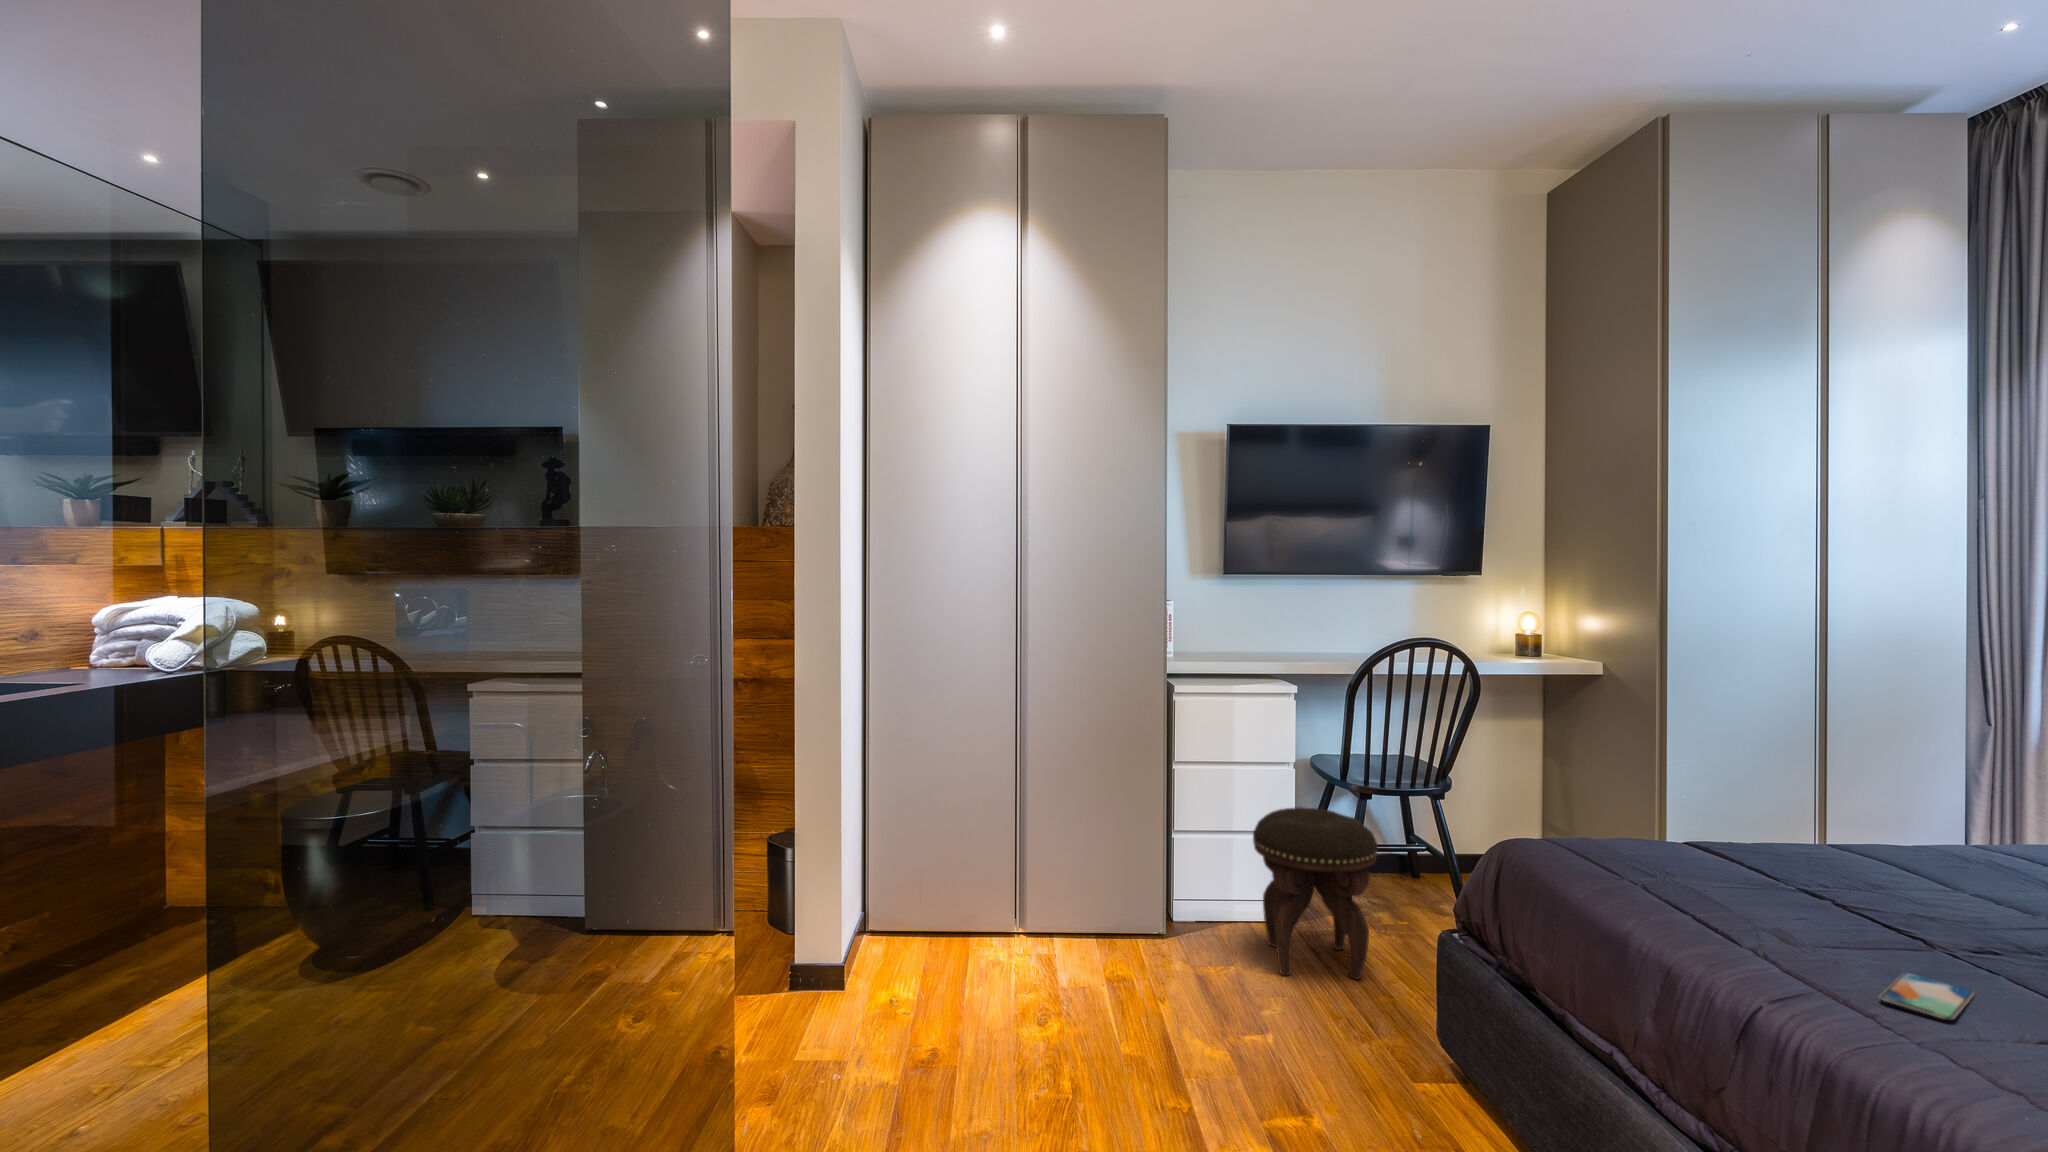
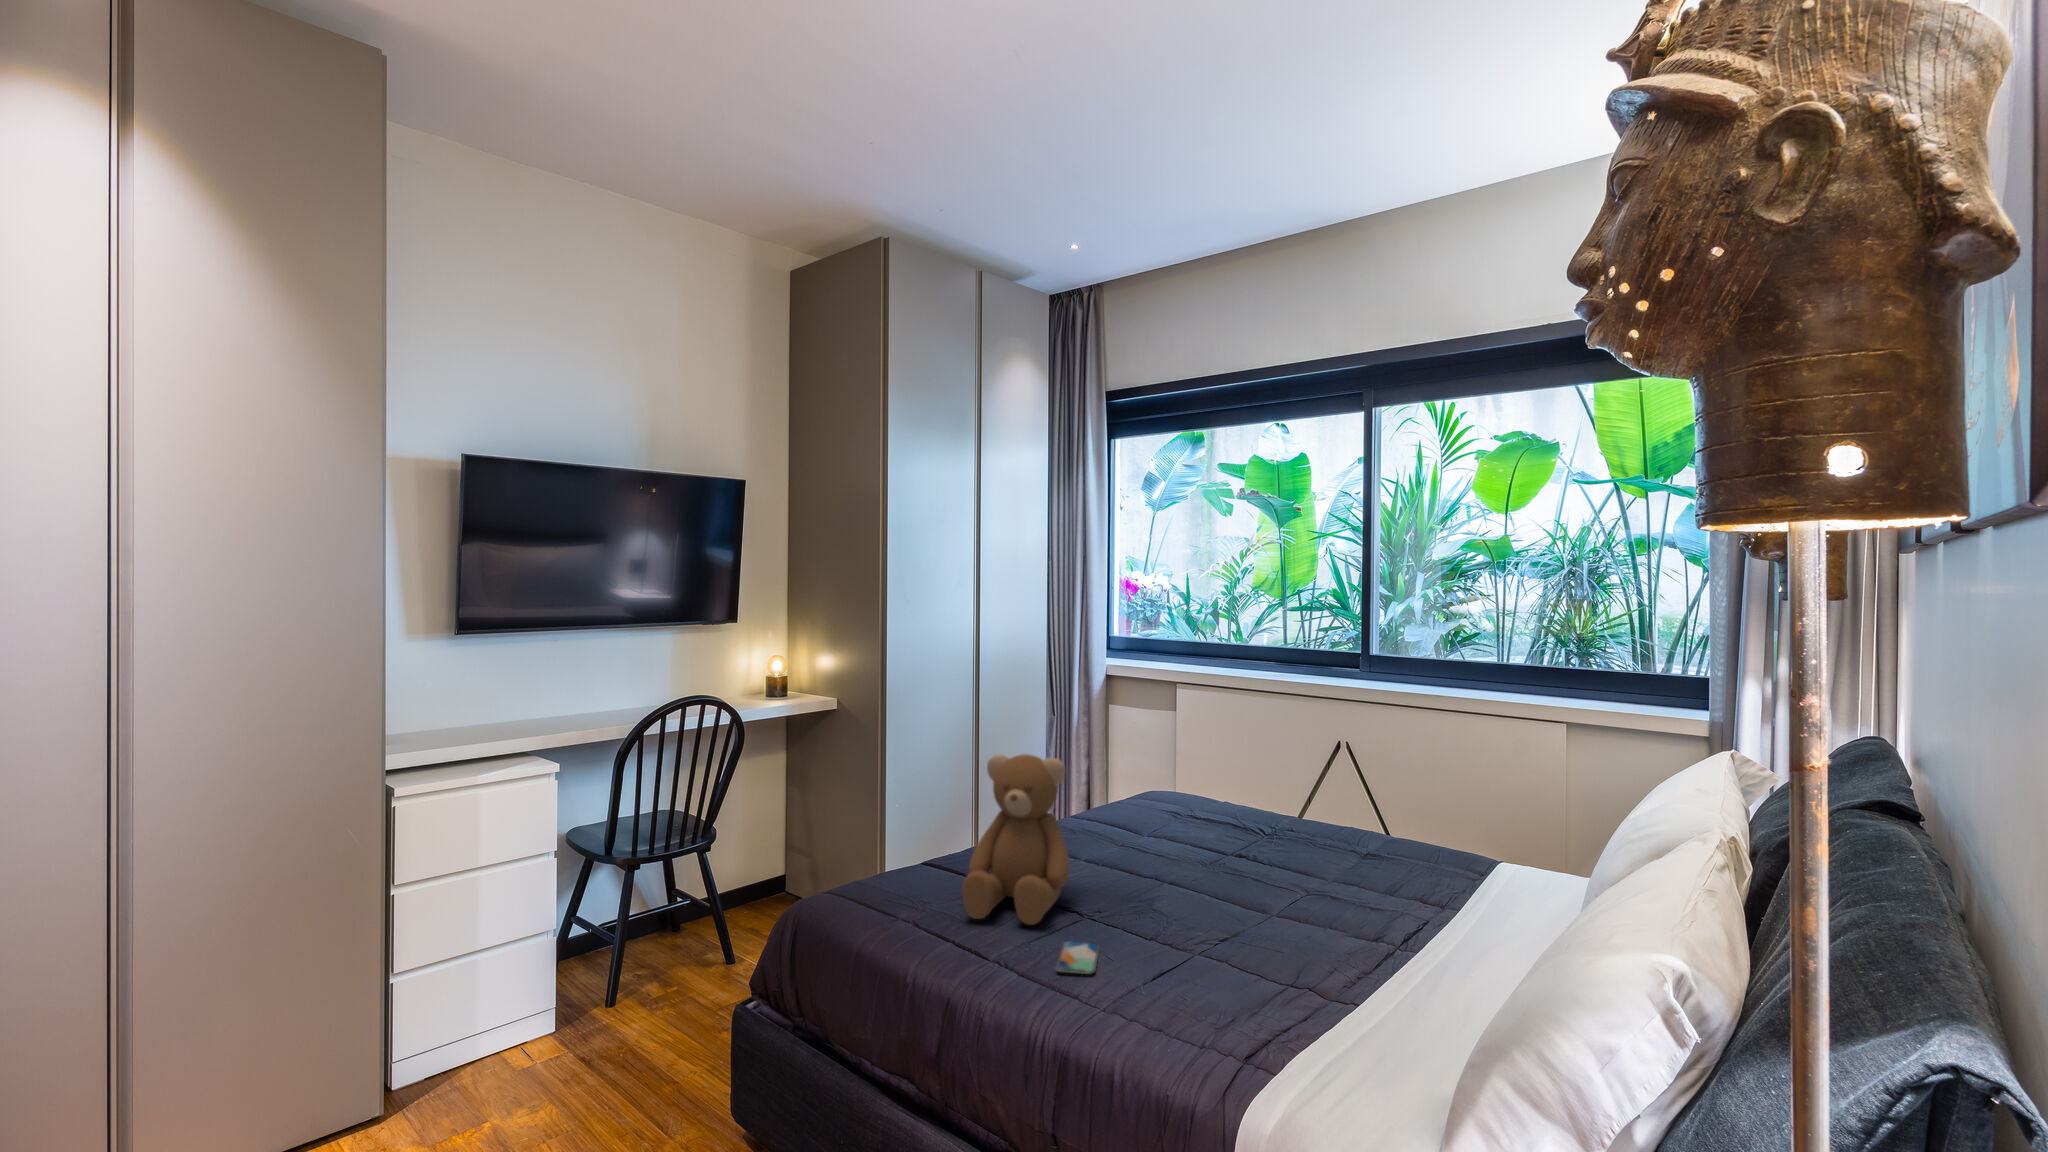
teddy bear: none [1734,717,1928,941] -> present [962,754,1069,925]
footstool: present [1253,807,1378,979] -> none [509,896,655,1102]

